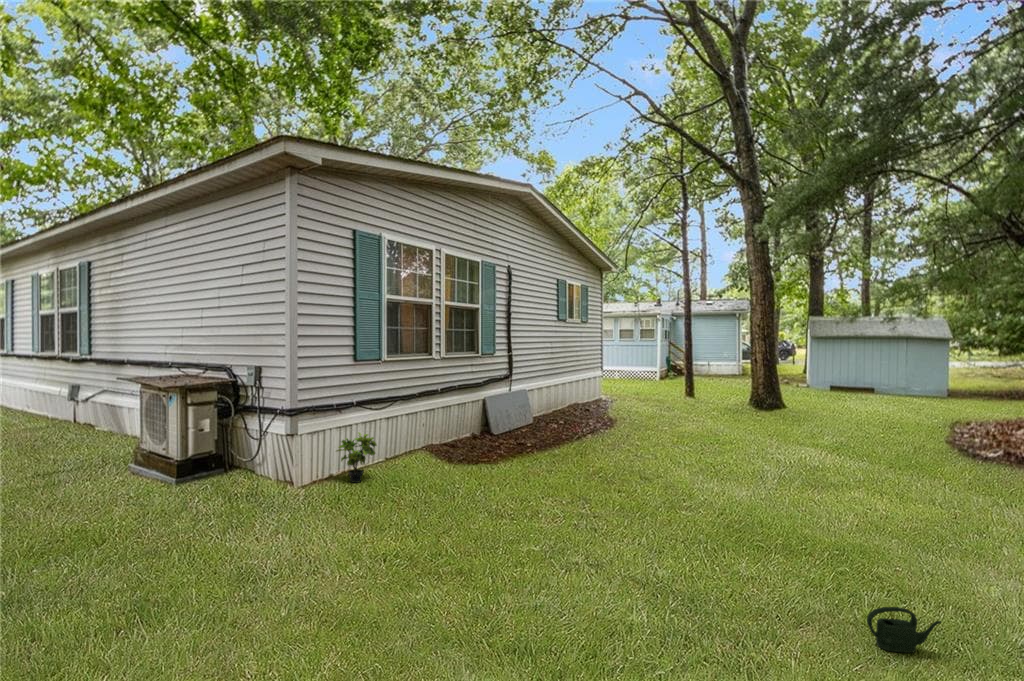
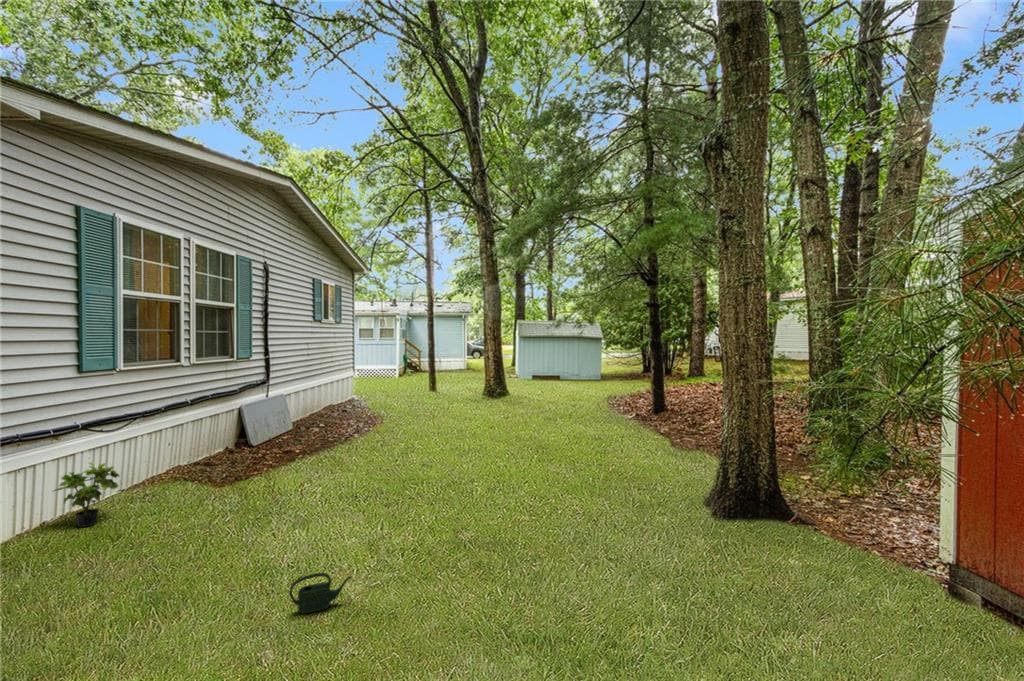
watering can: present [867,607,941,653] -> present [289,573,352,614]

